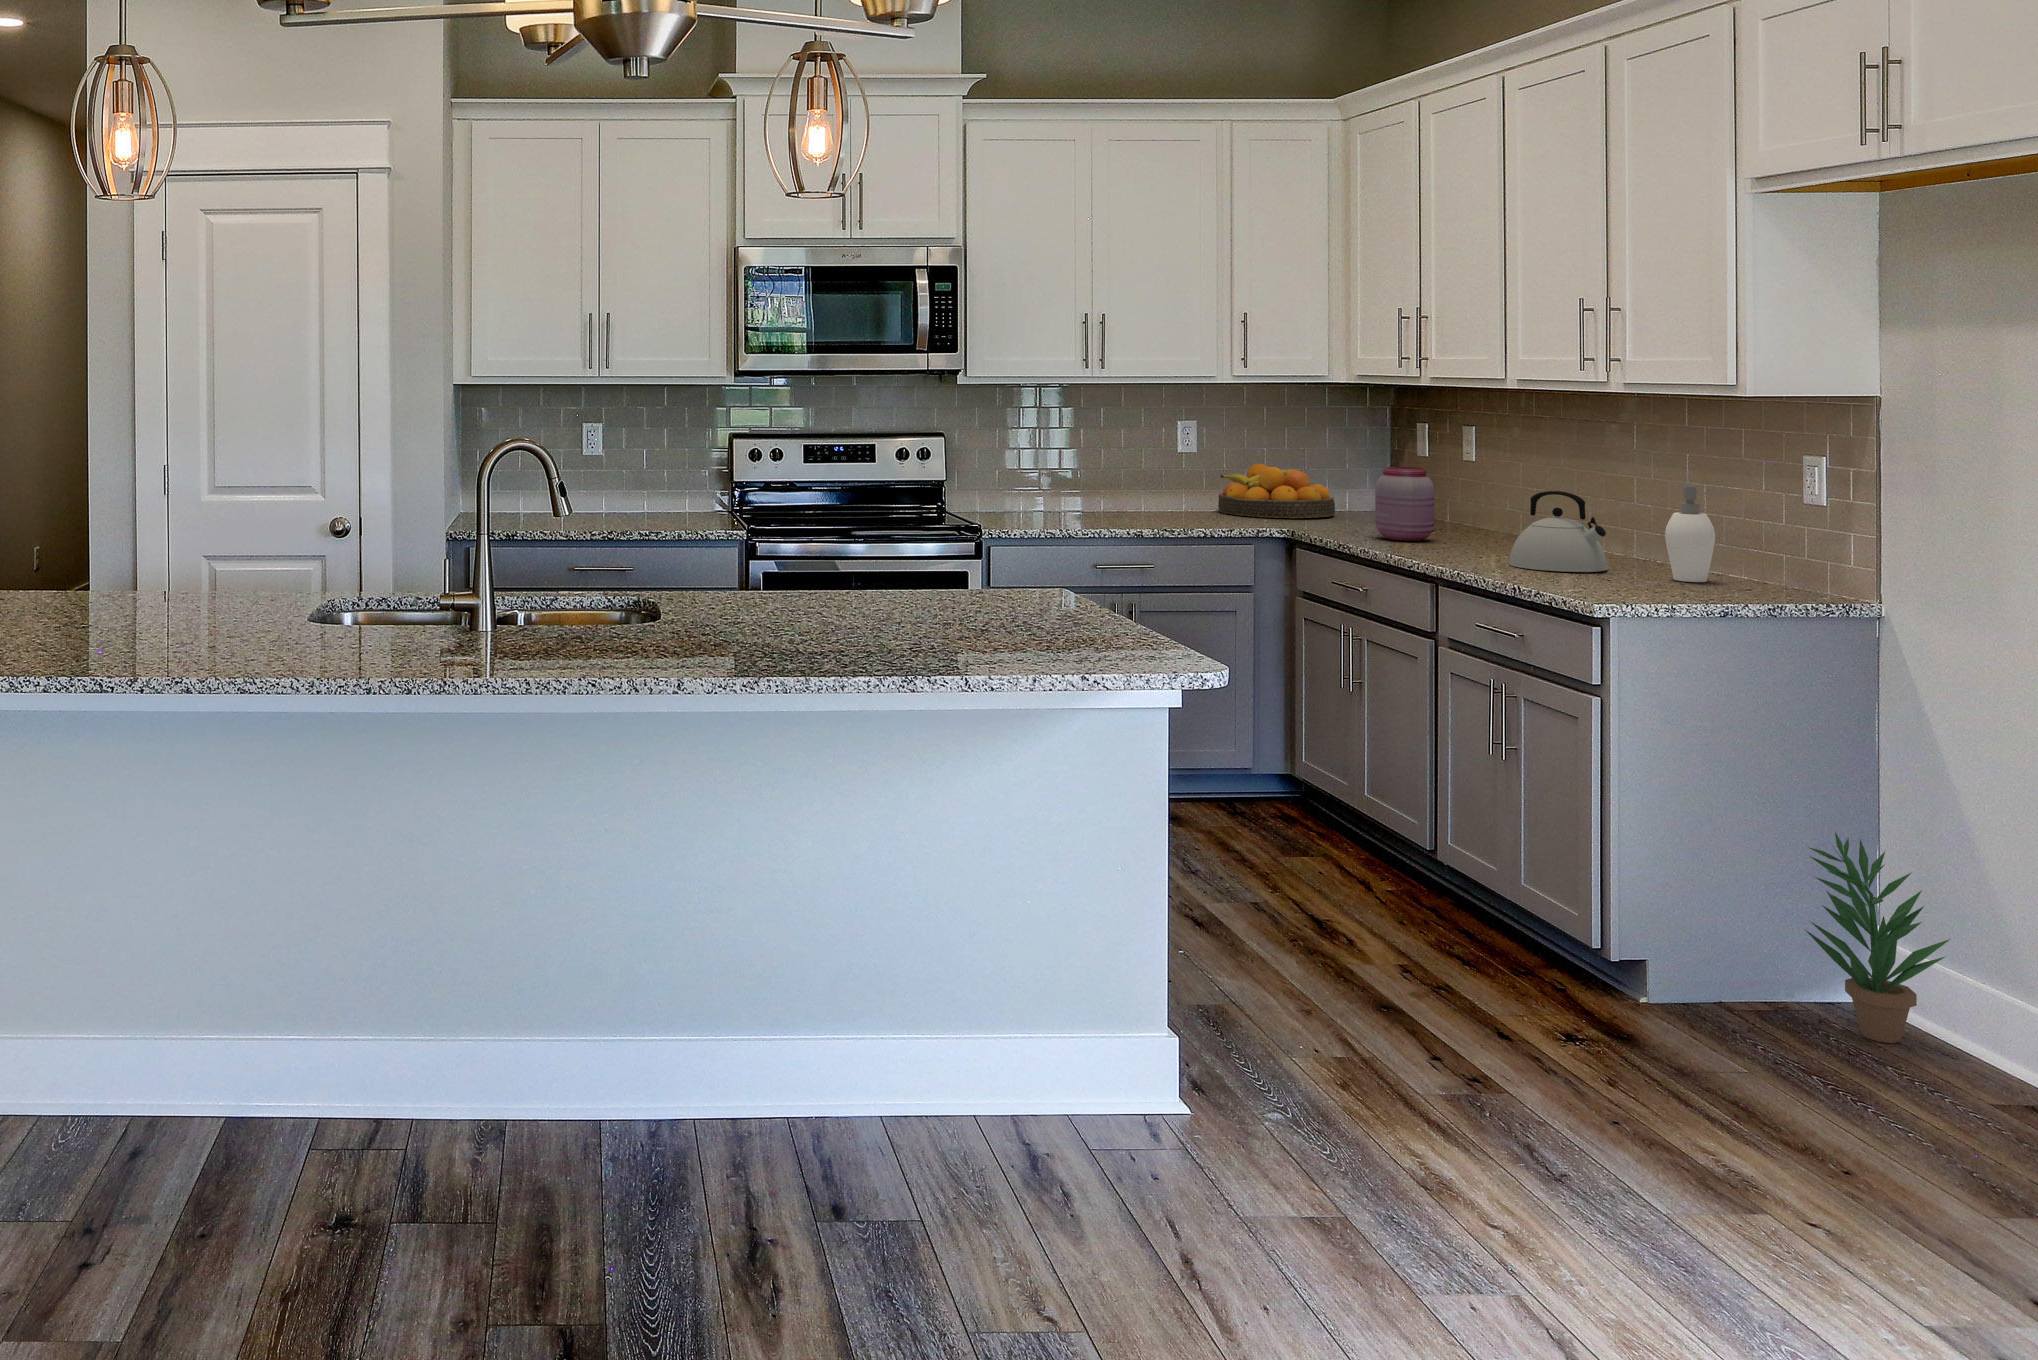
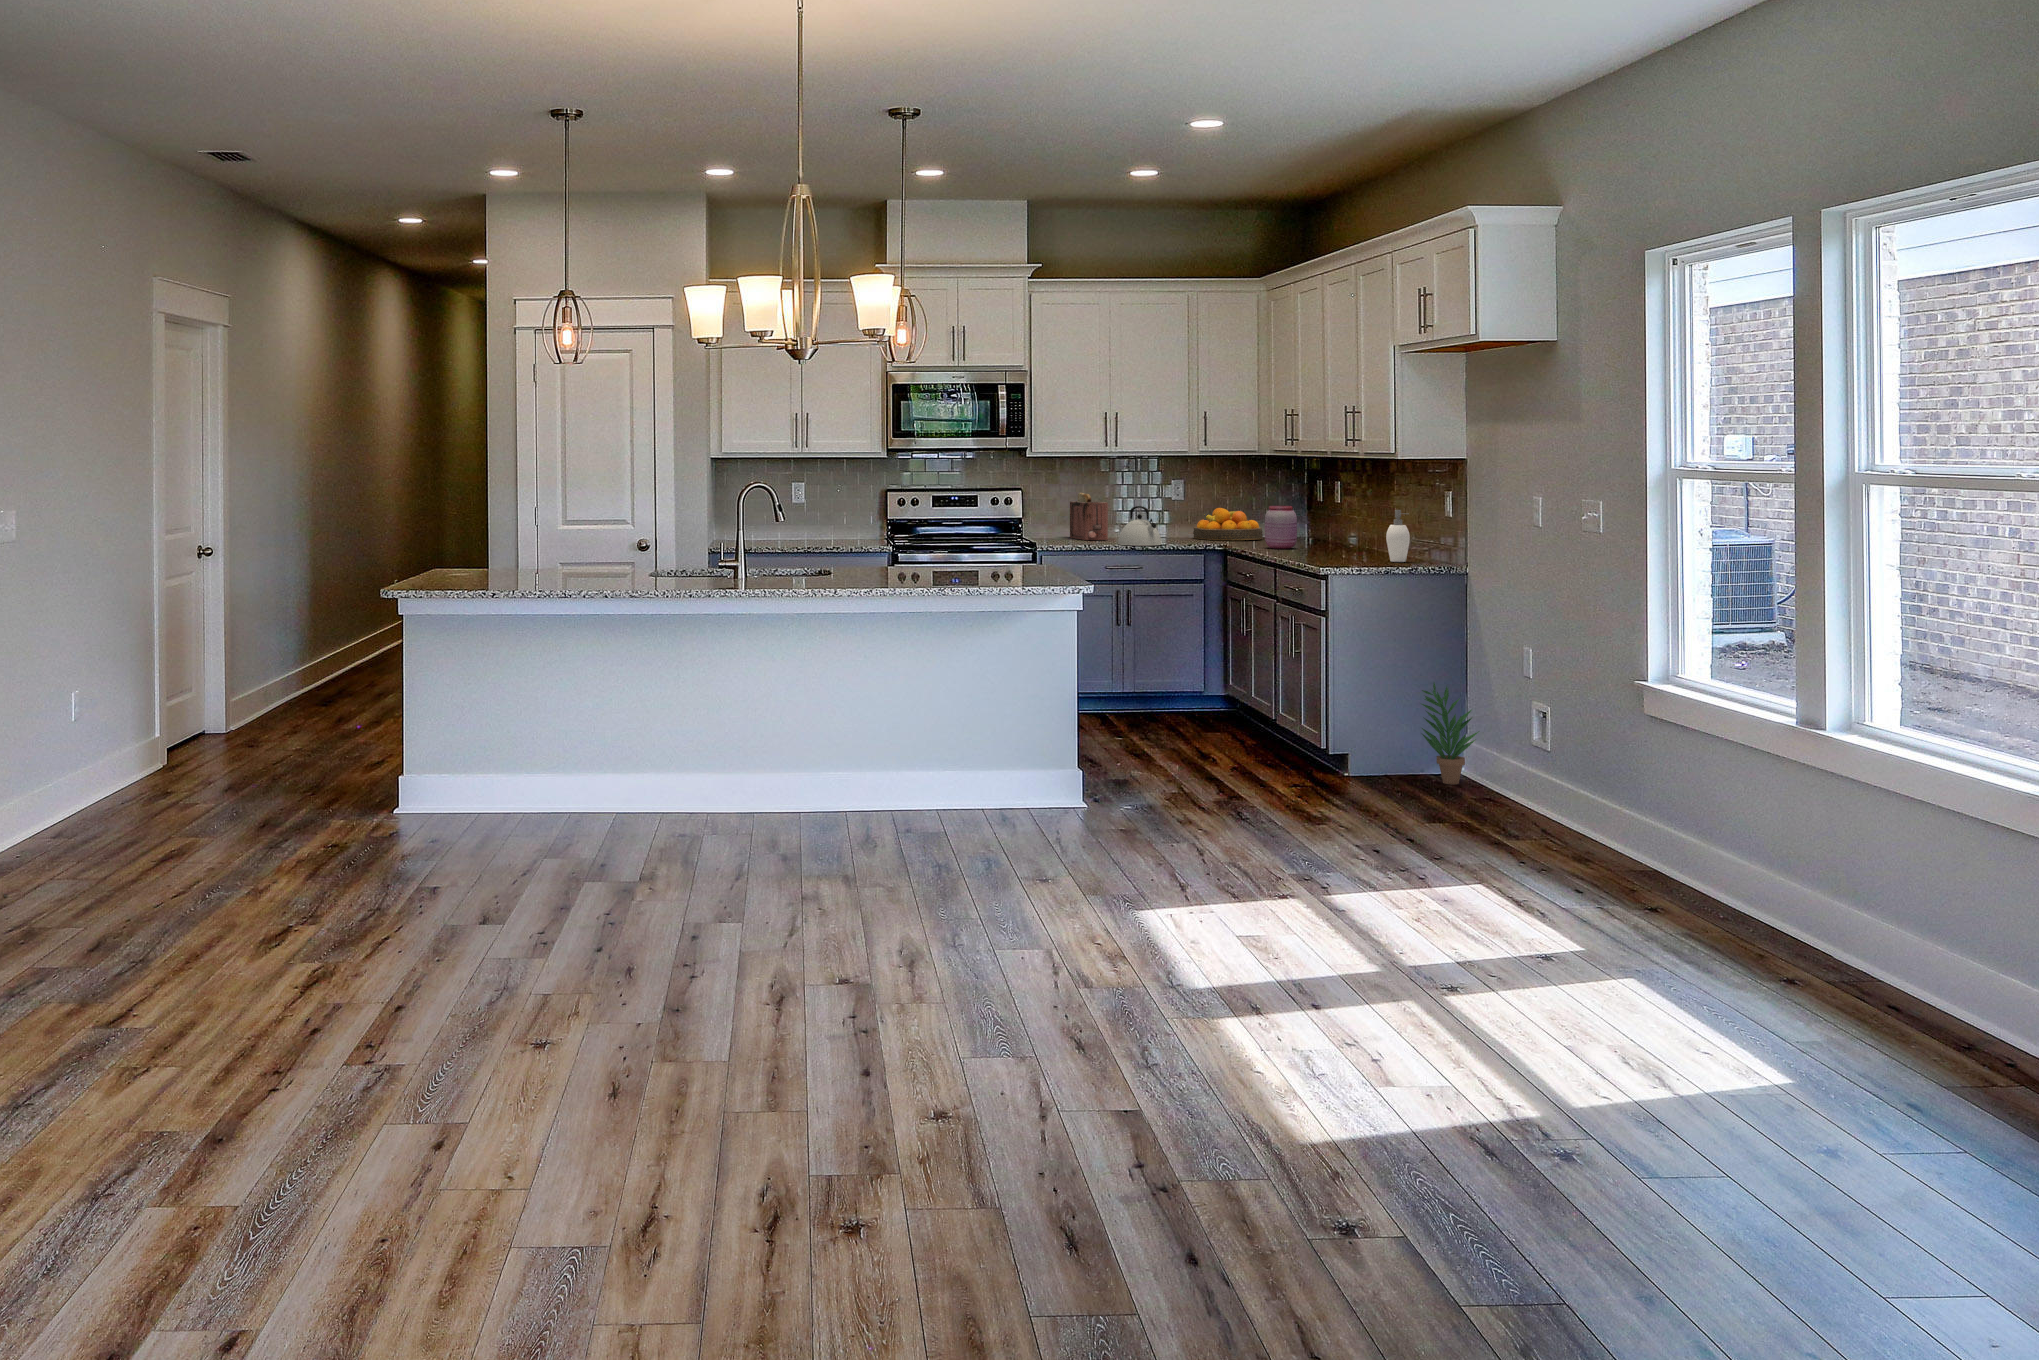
toaster: none [1021,440,1089,518] -> present [1070,493,1108,540]
kettle: present [1509,491,1608,572] -> present [1118,506,1161,546]

